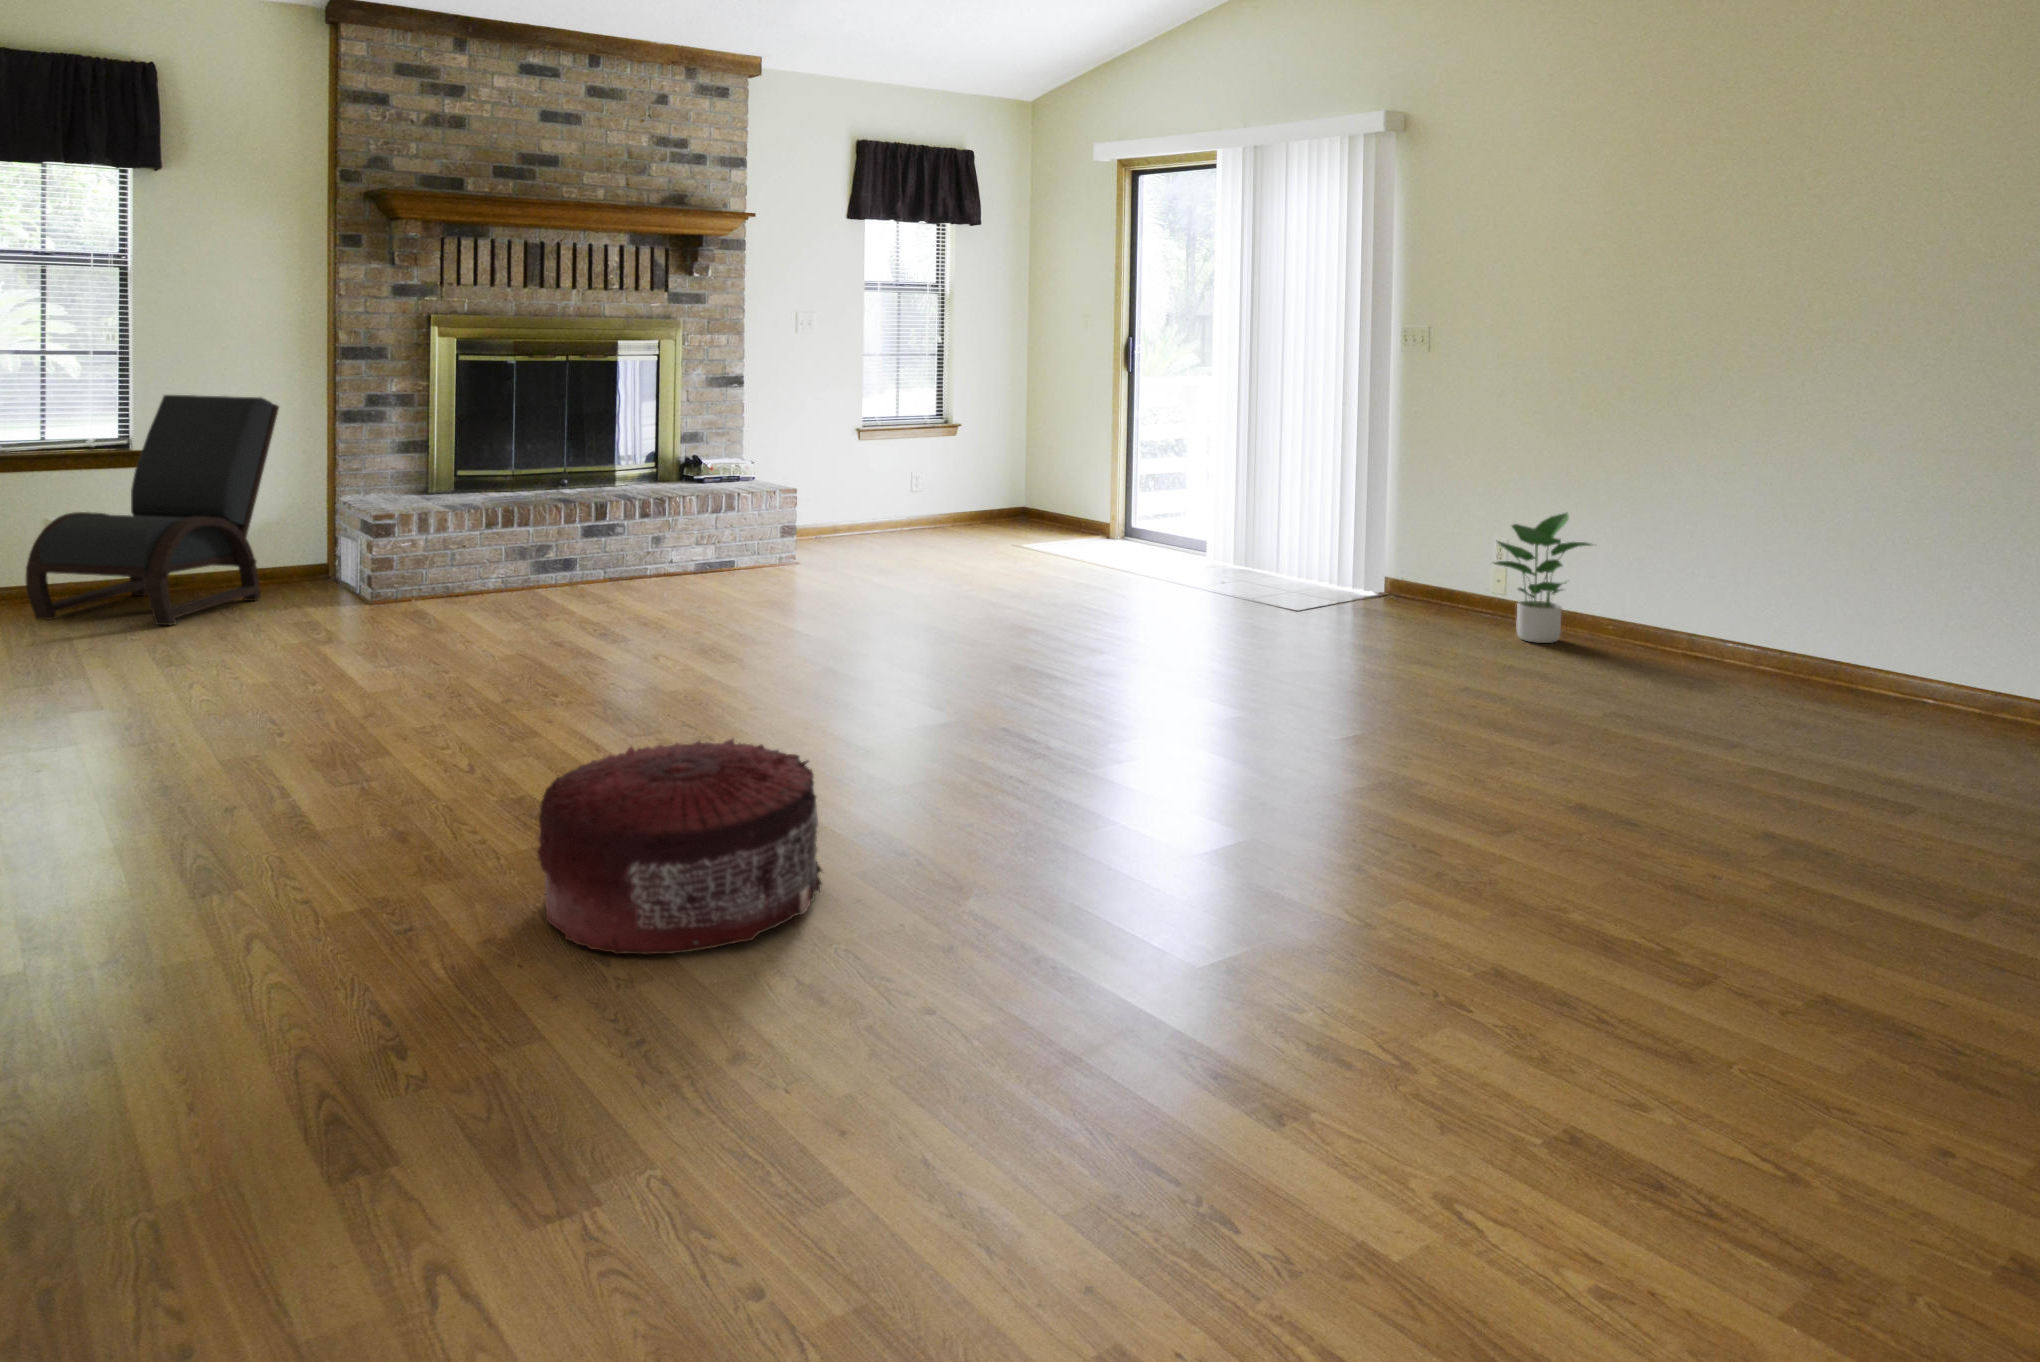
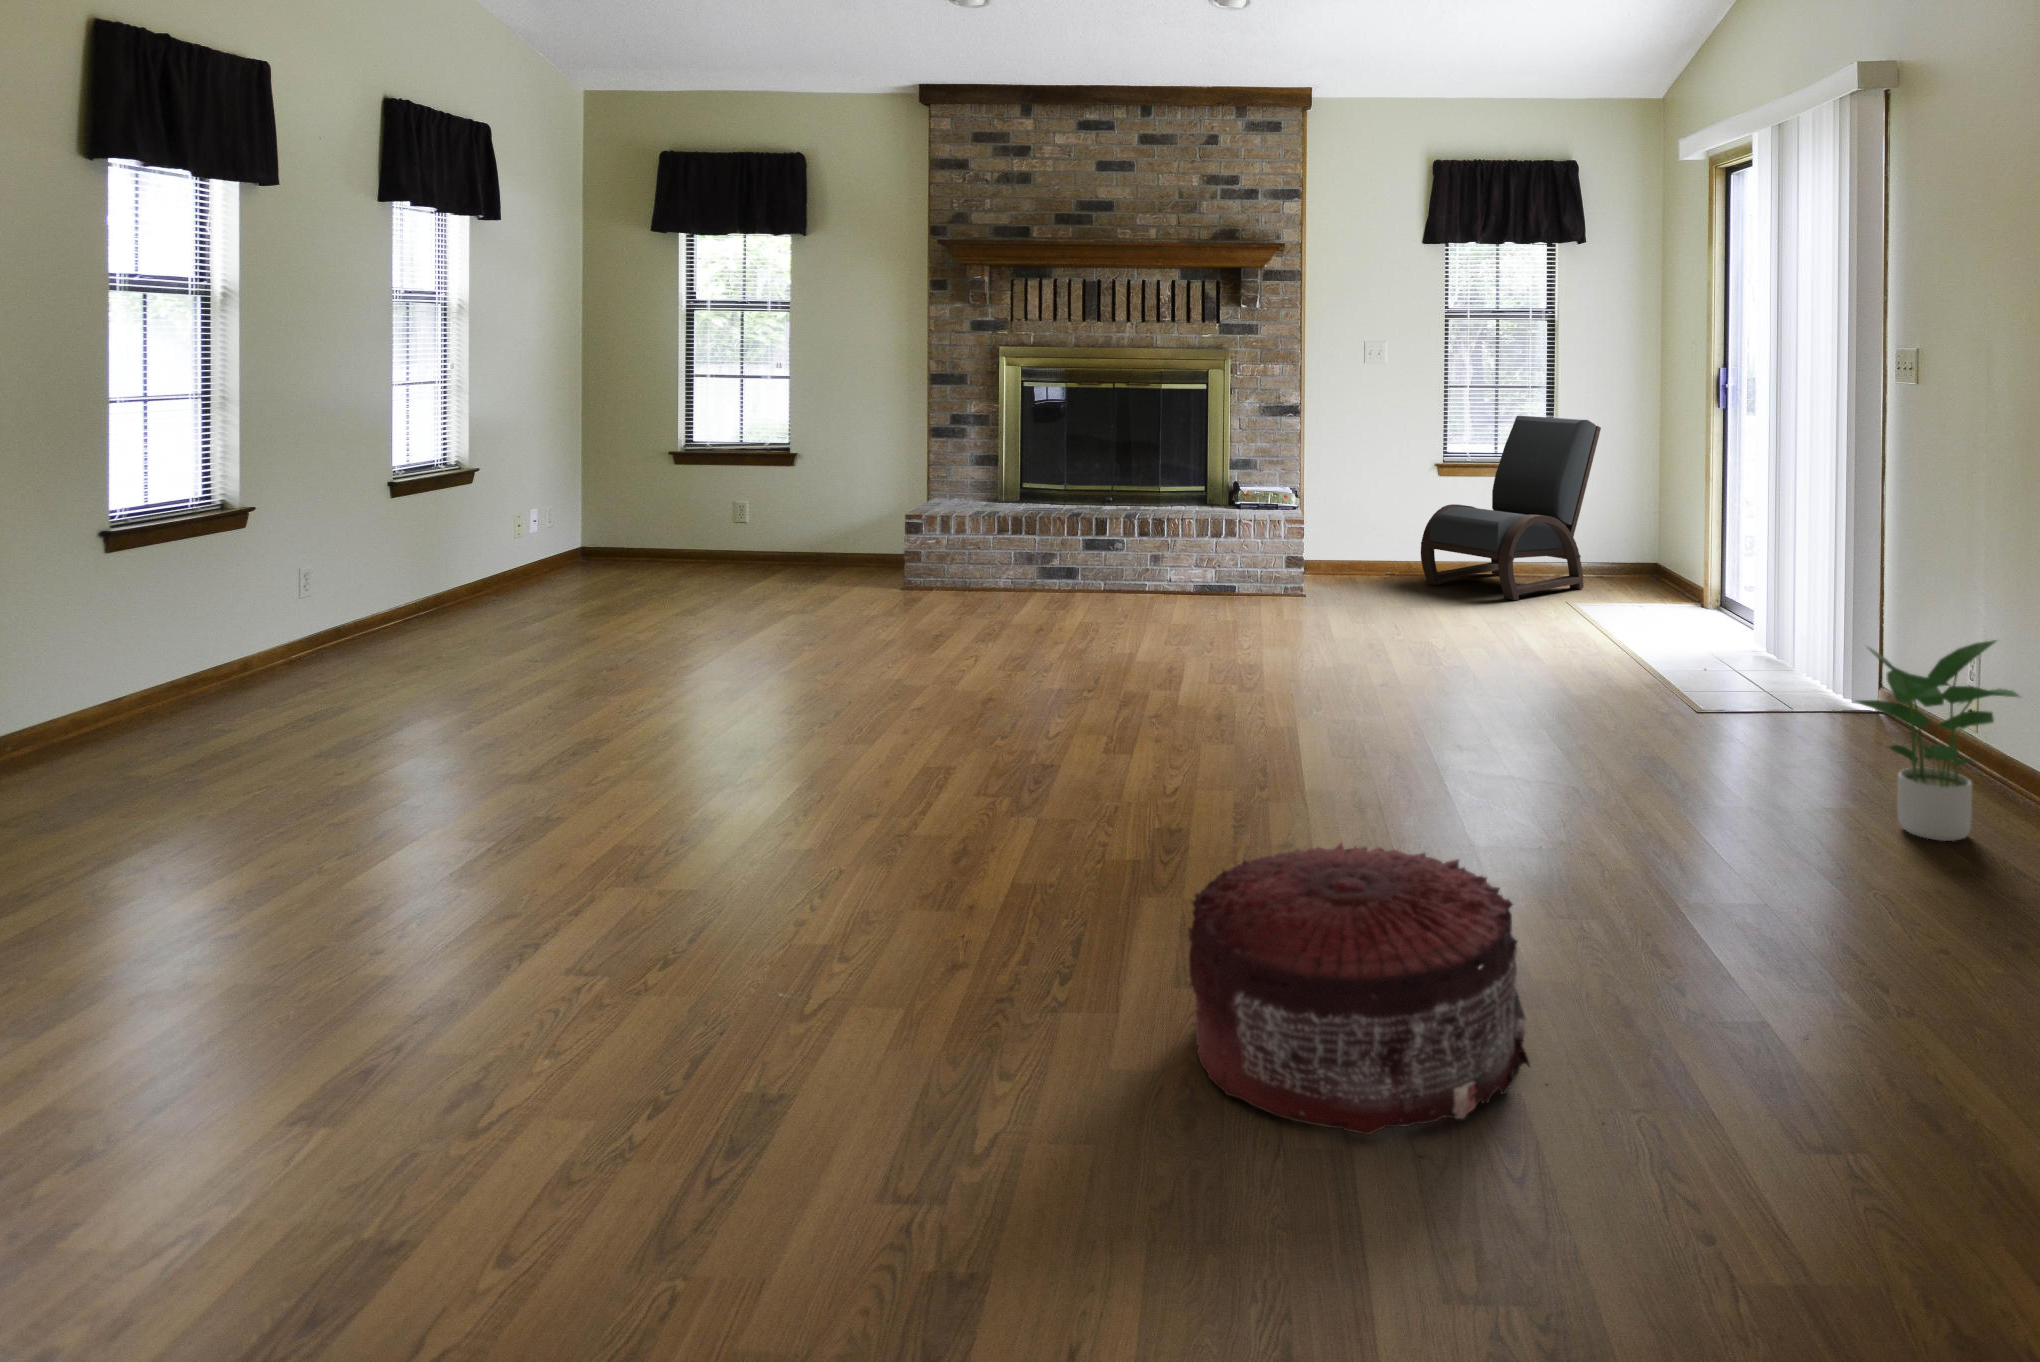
lounge chair: present [26,395,279,625] -> present [1421,416,1601,600]
pouf: present [537,739,823,954] -> present [1188,842,1530,1135]

